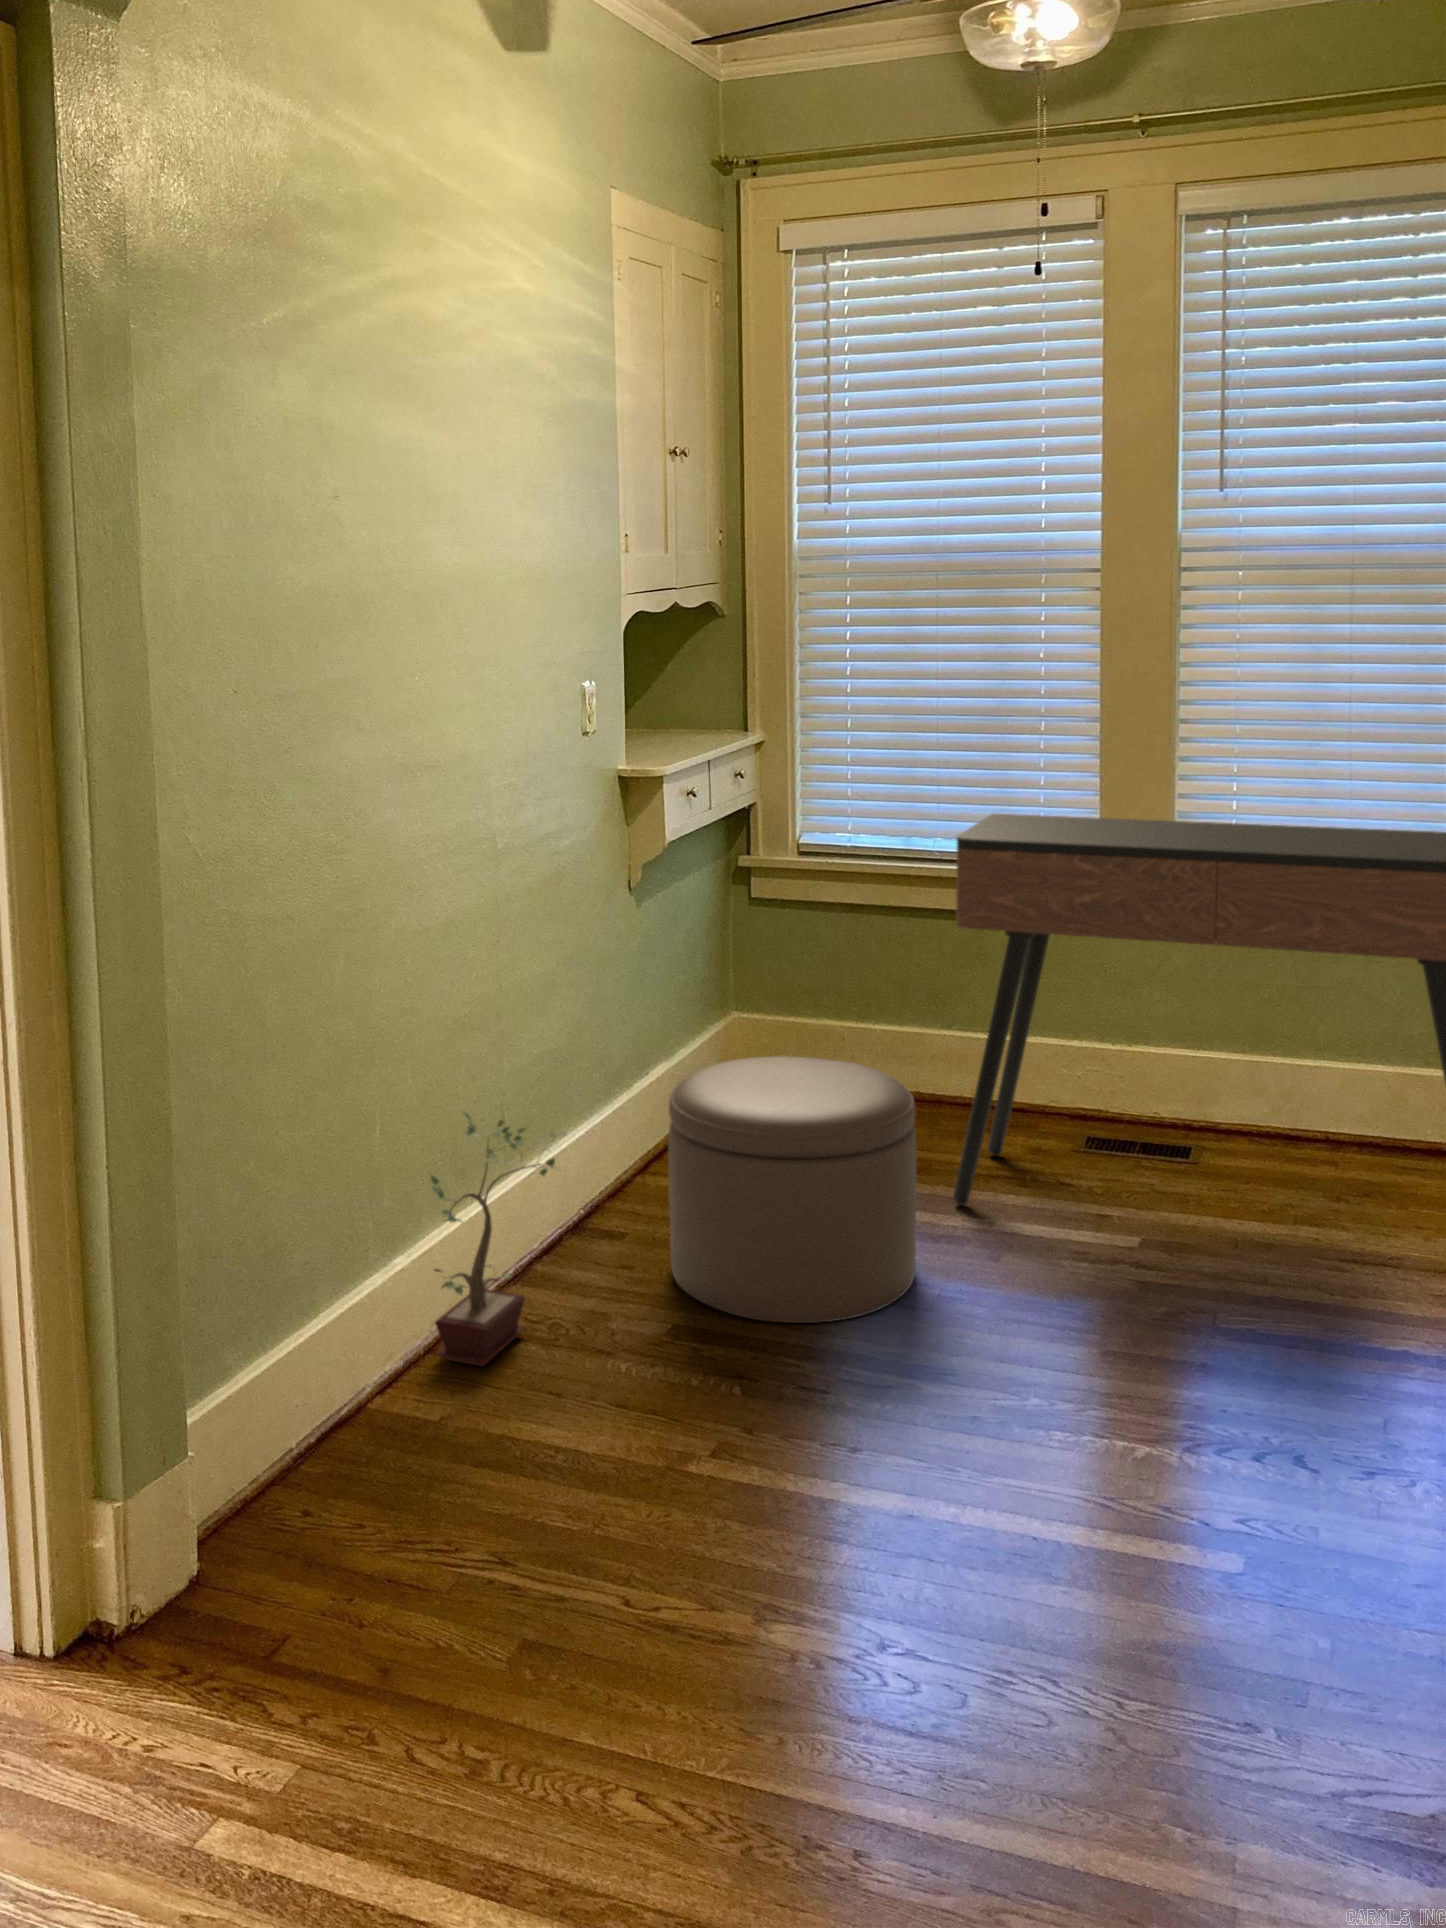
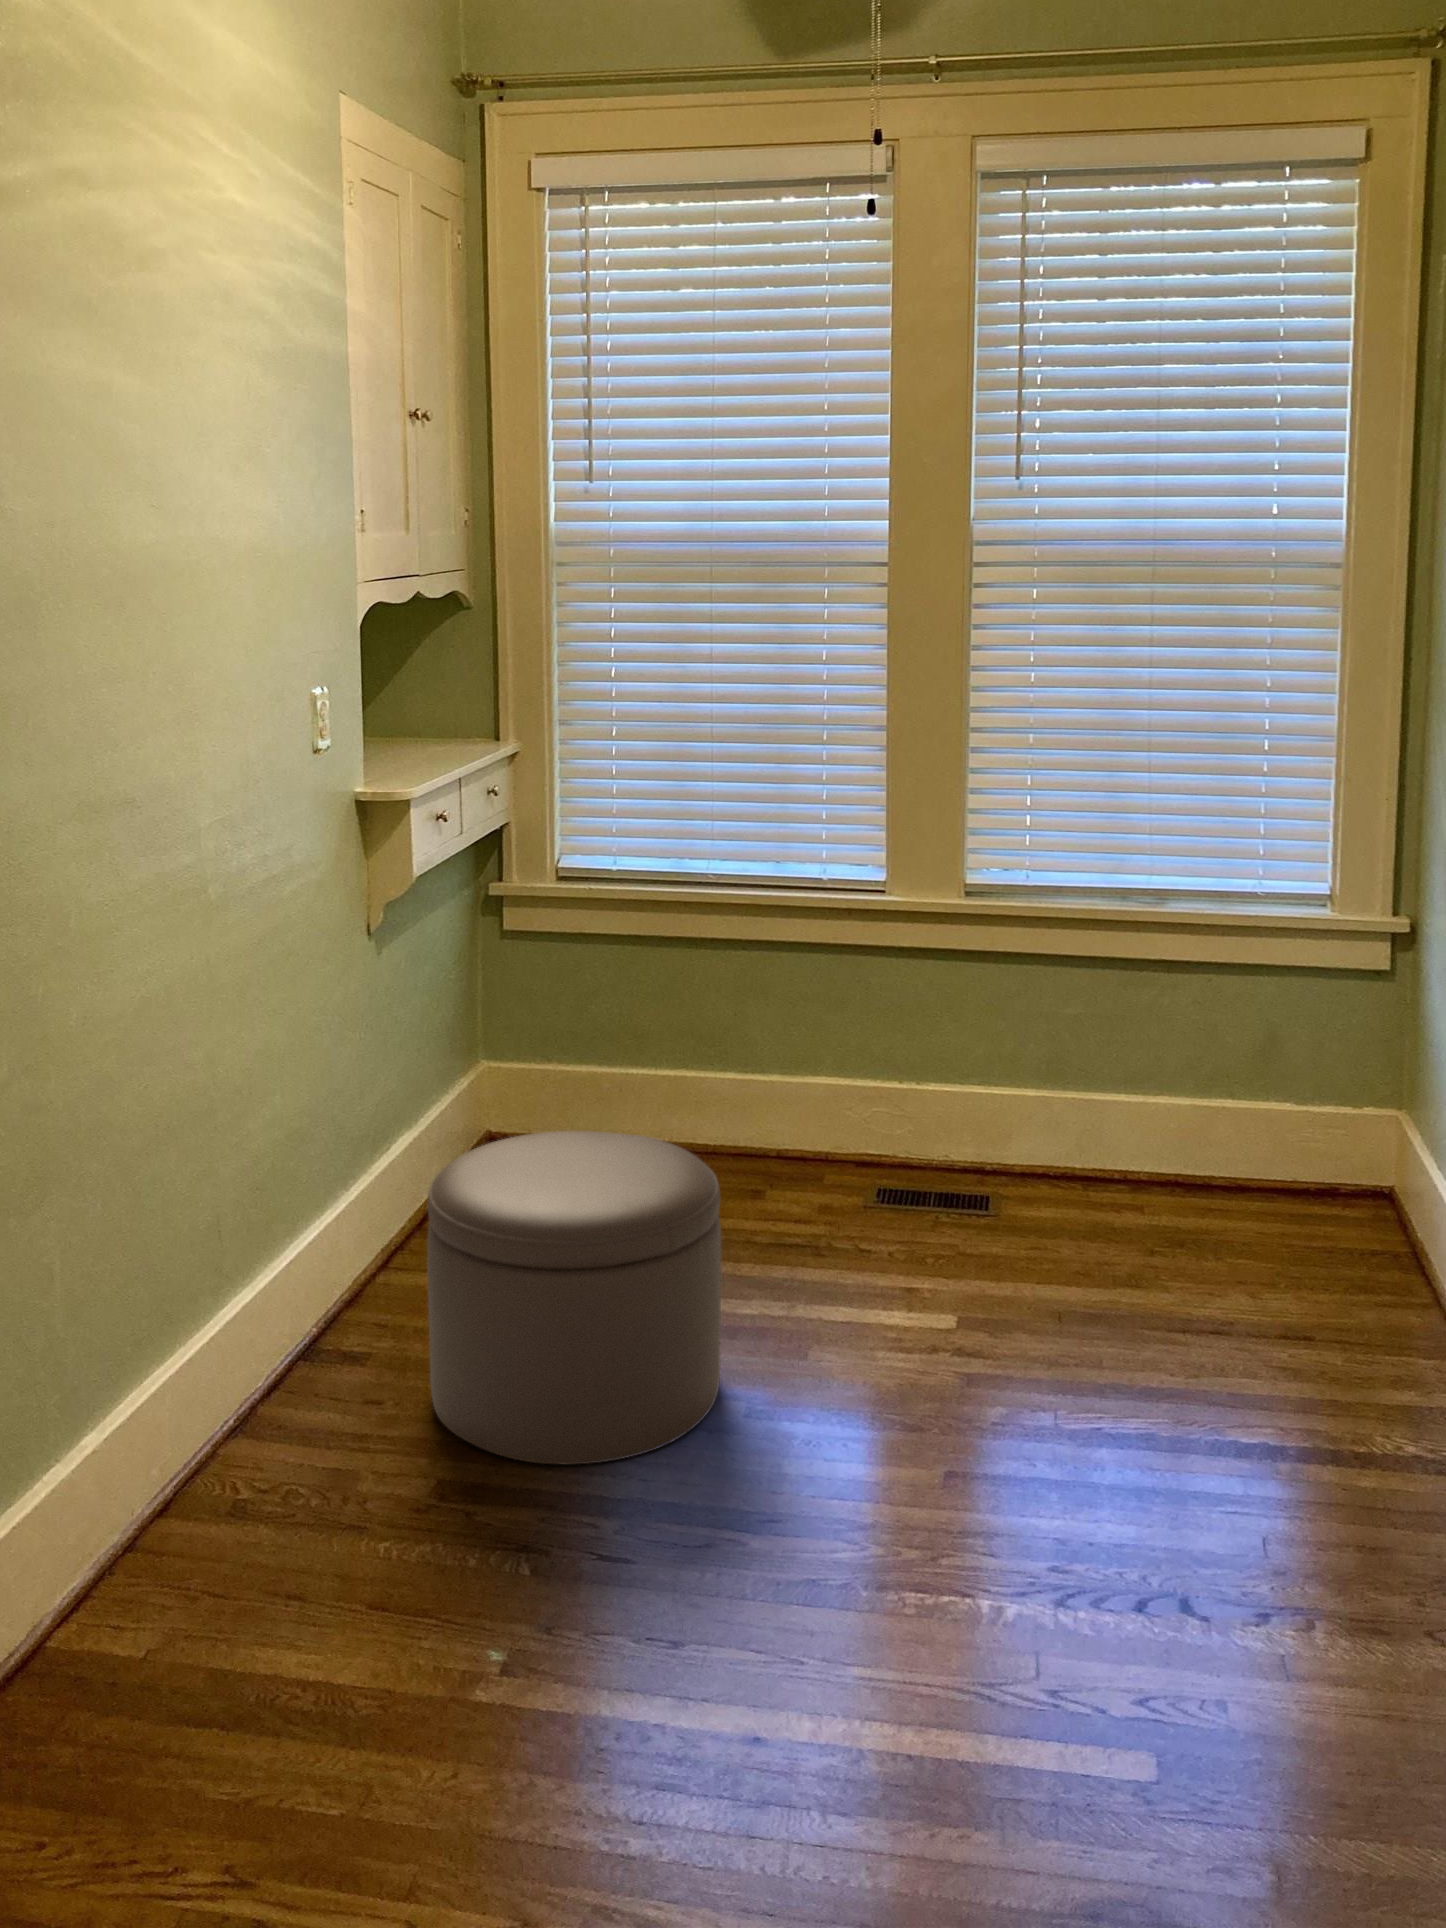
console table: present [953,814,1446,1205] -> none [748,835,1349,1330]
potted plant: present [431,1113,567,1366] -> none [124,1240,303,1569]

